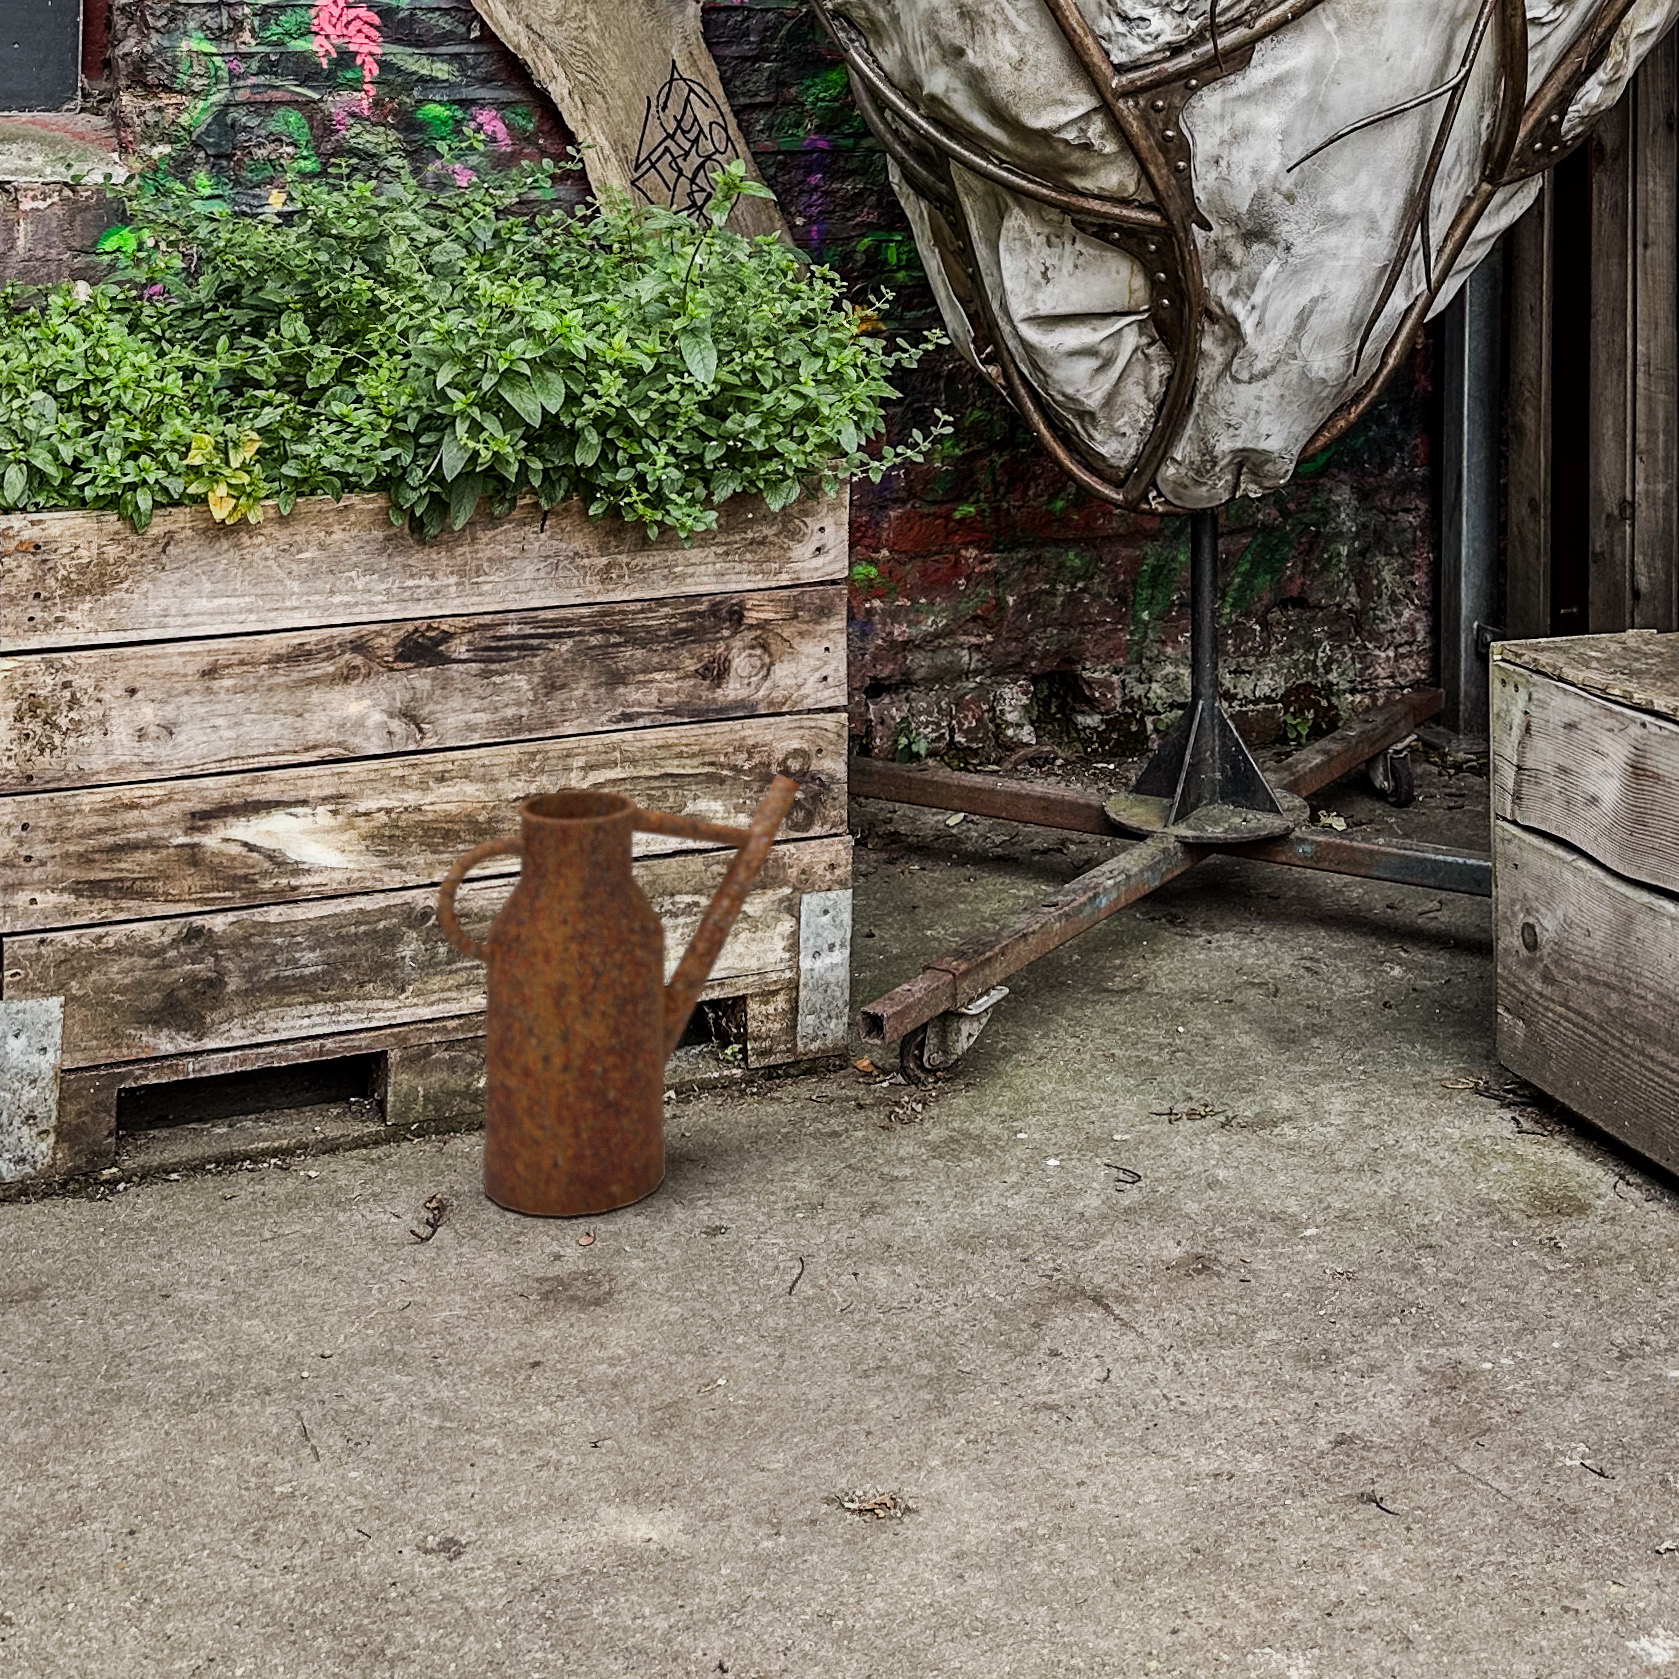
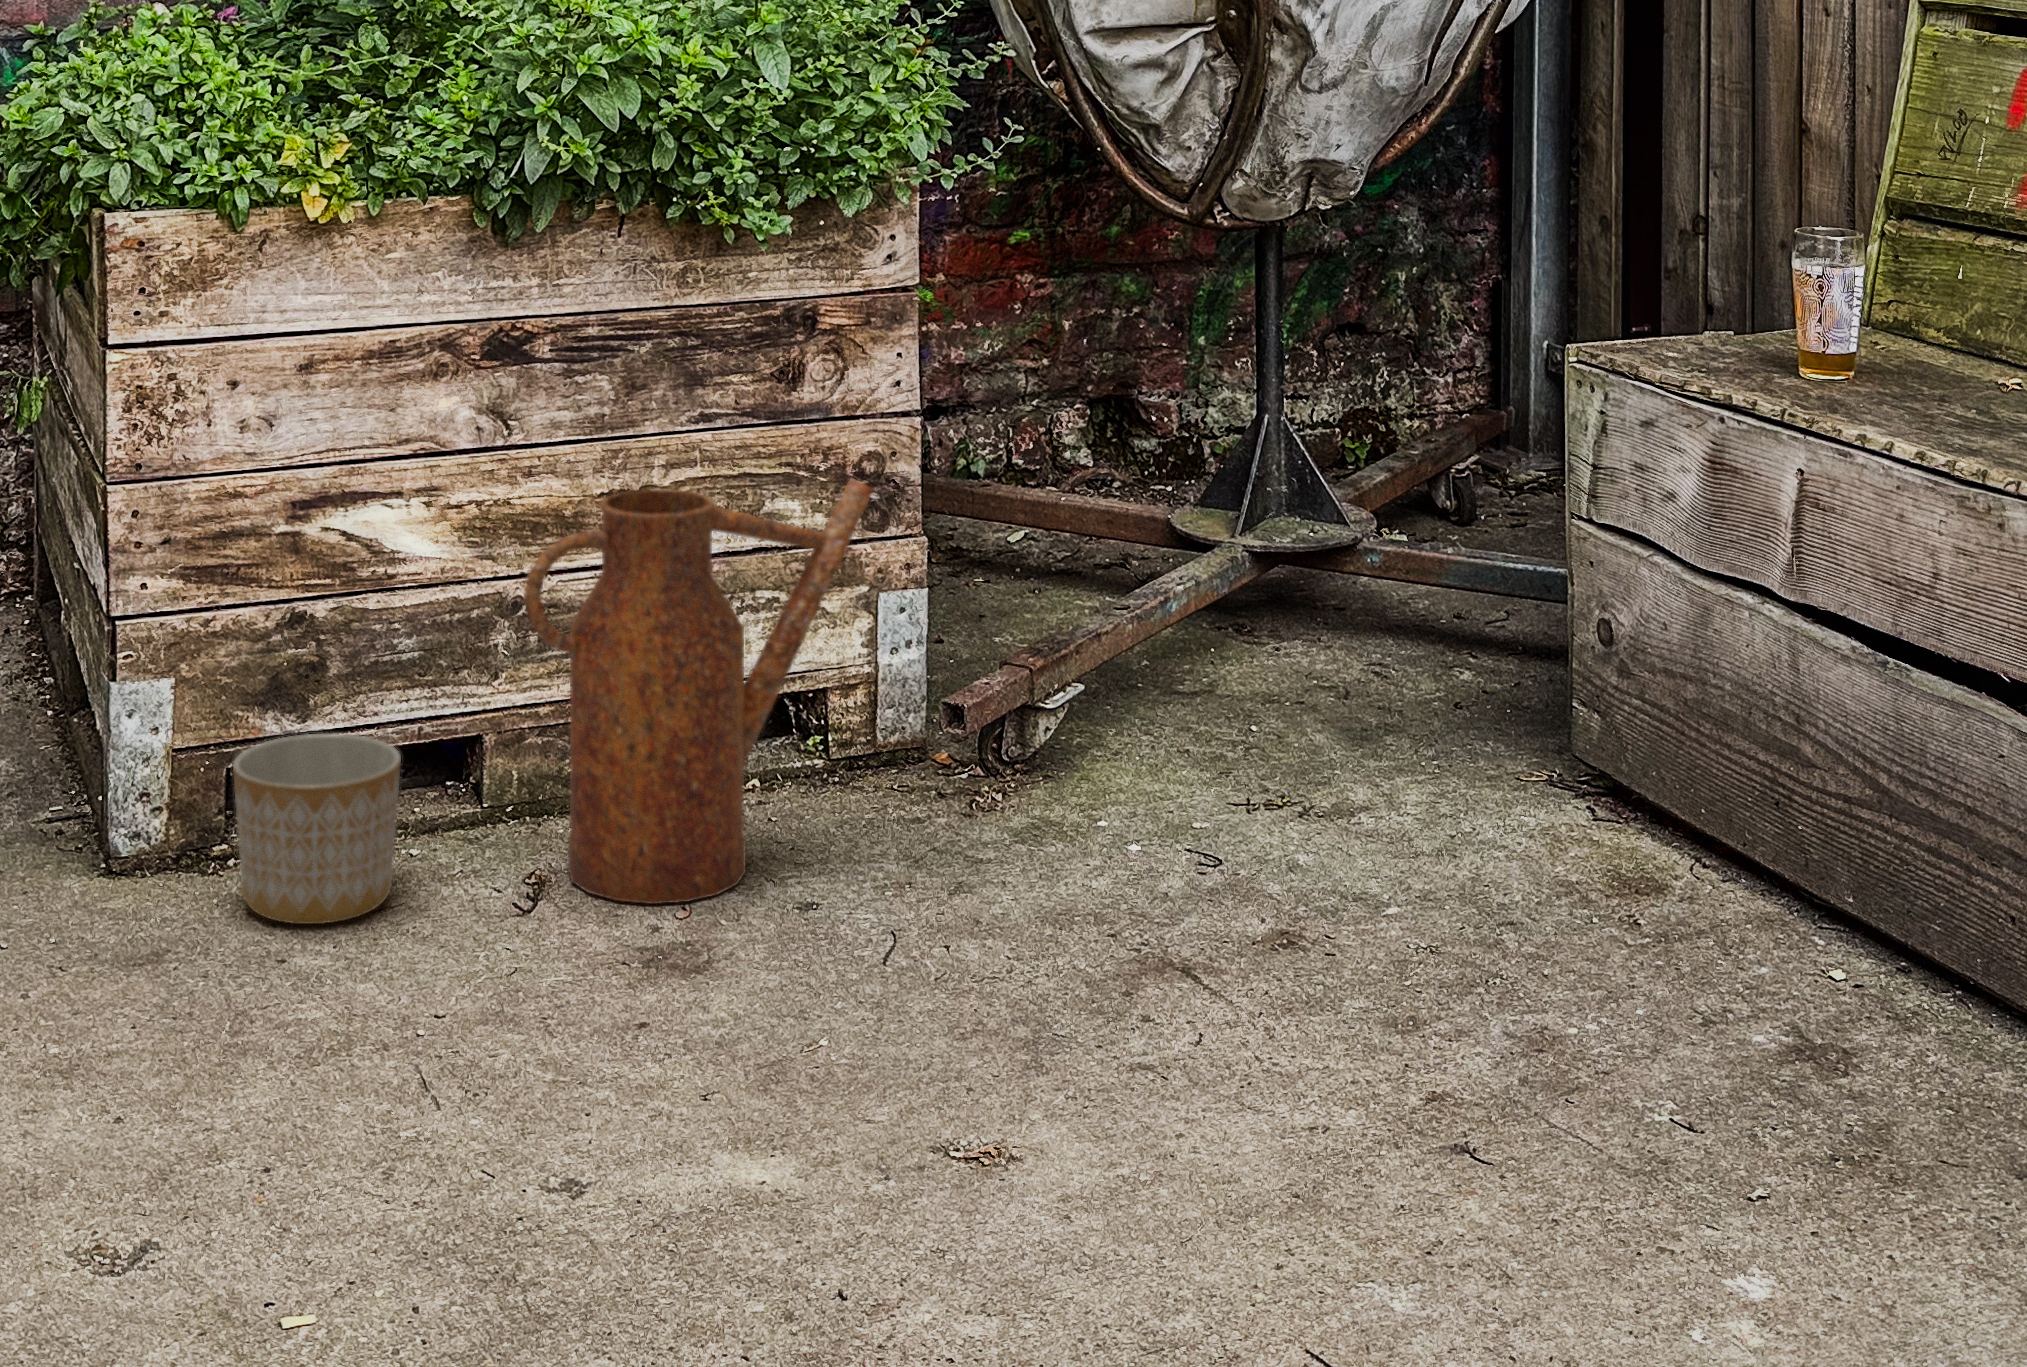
planter: none [124,1050,306,1256] -> present [233,733,401,924]

